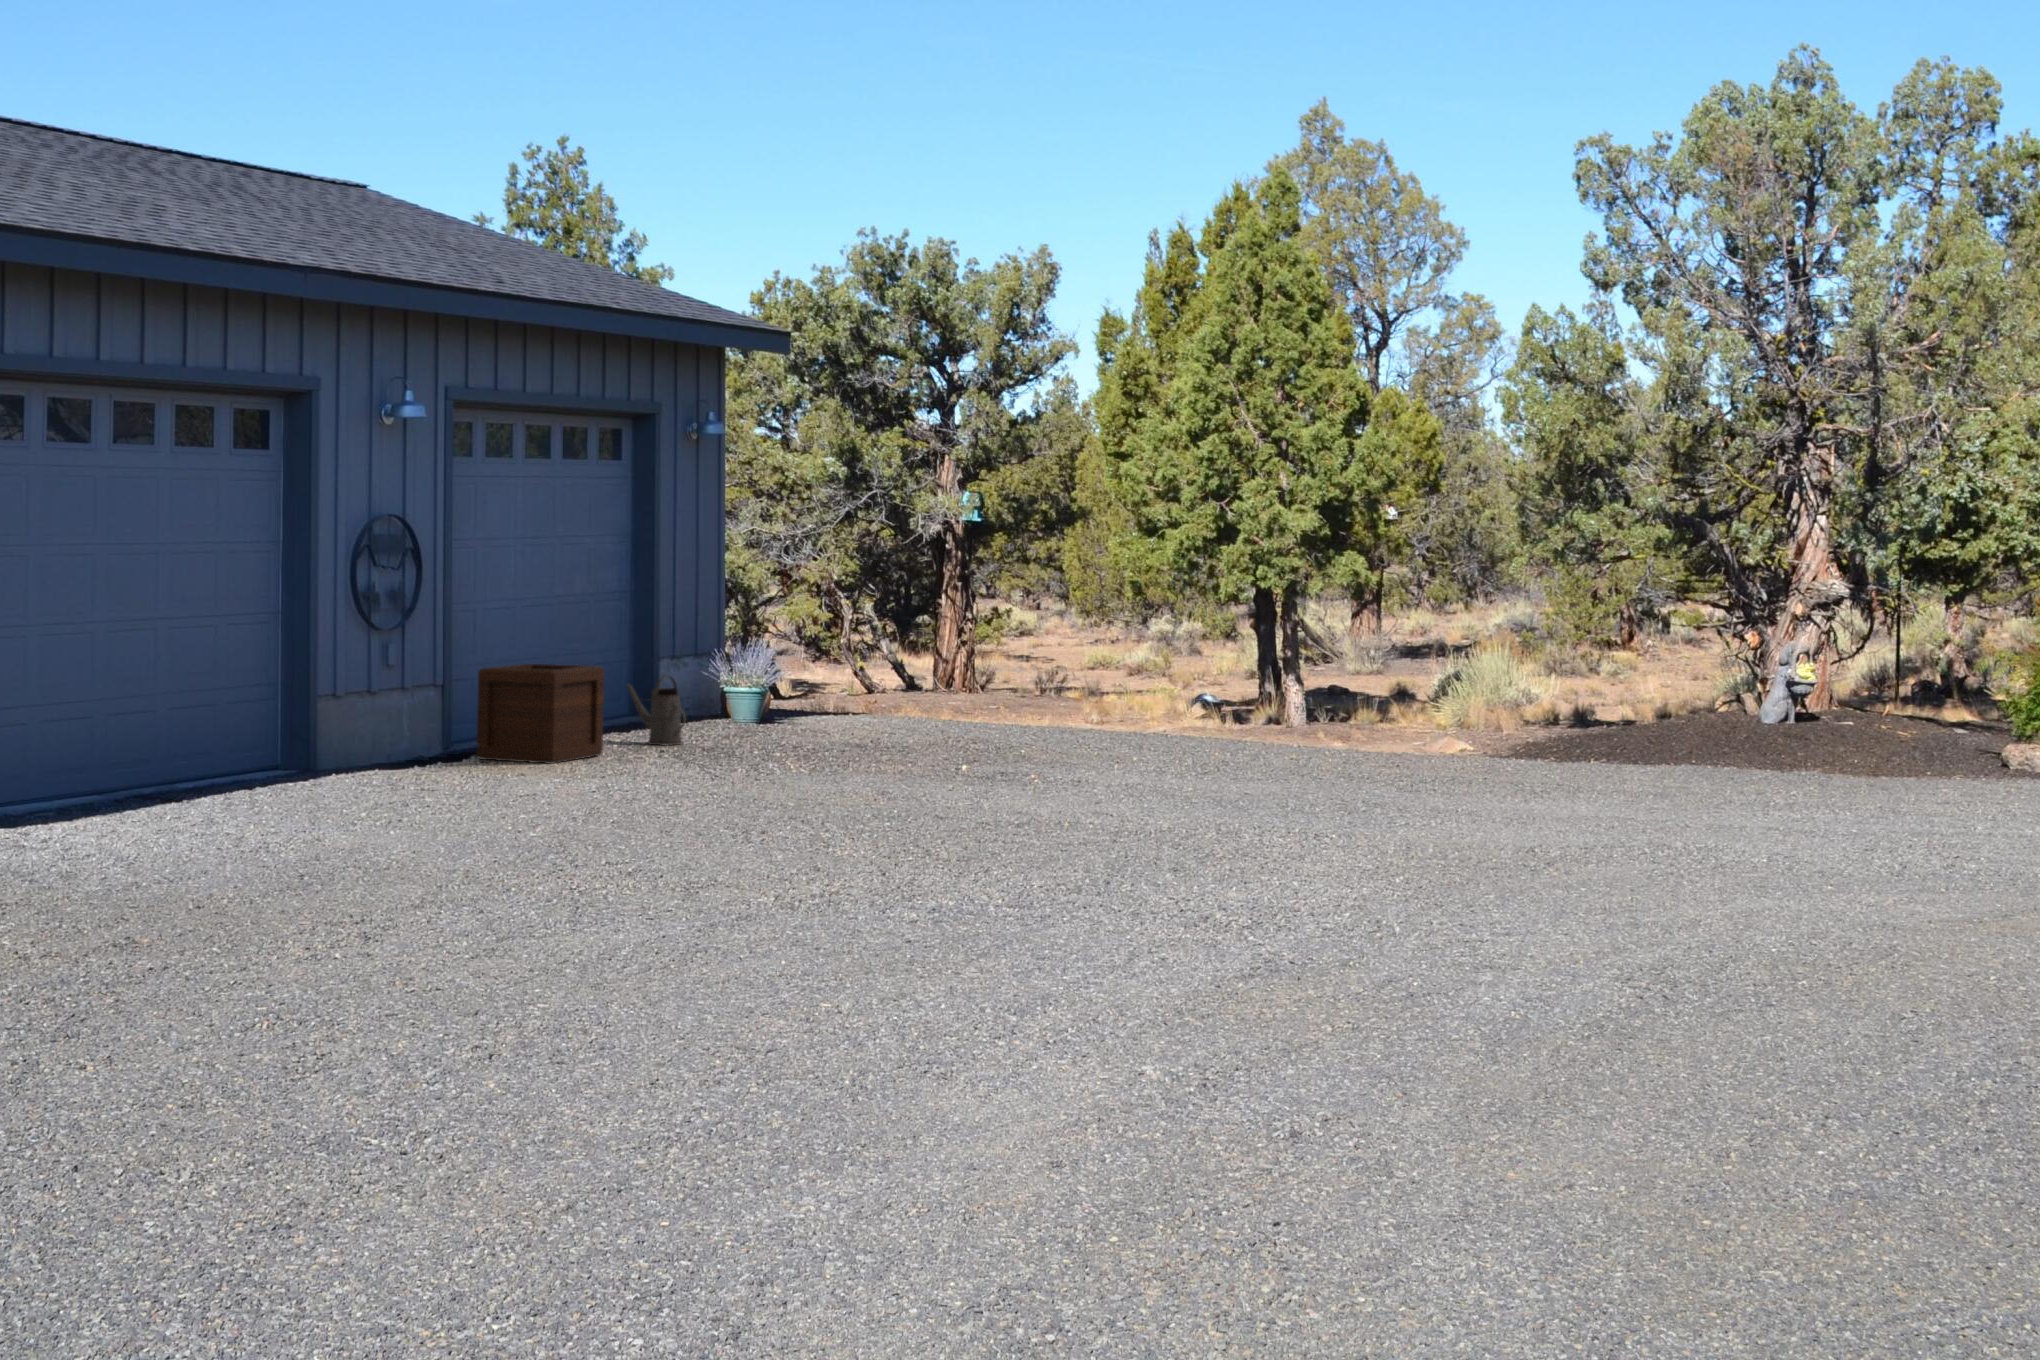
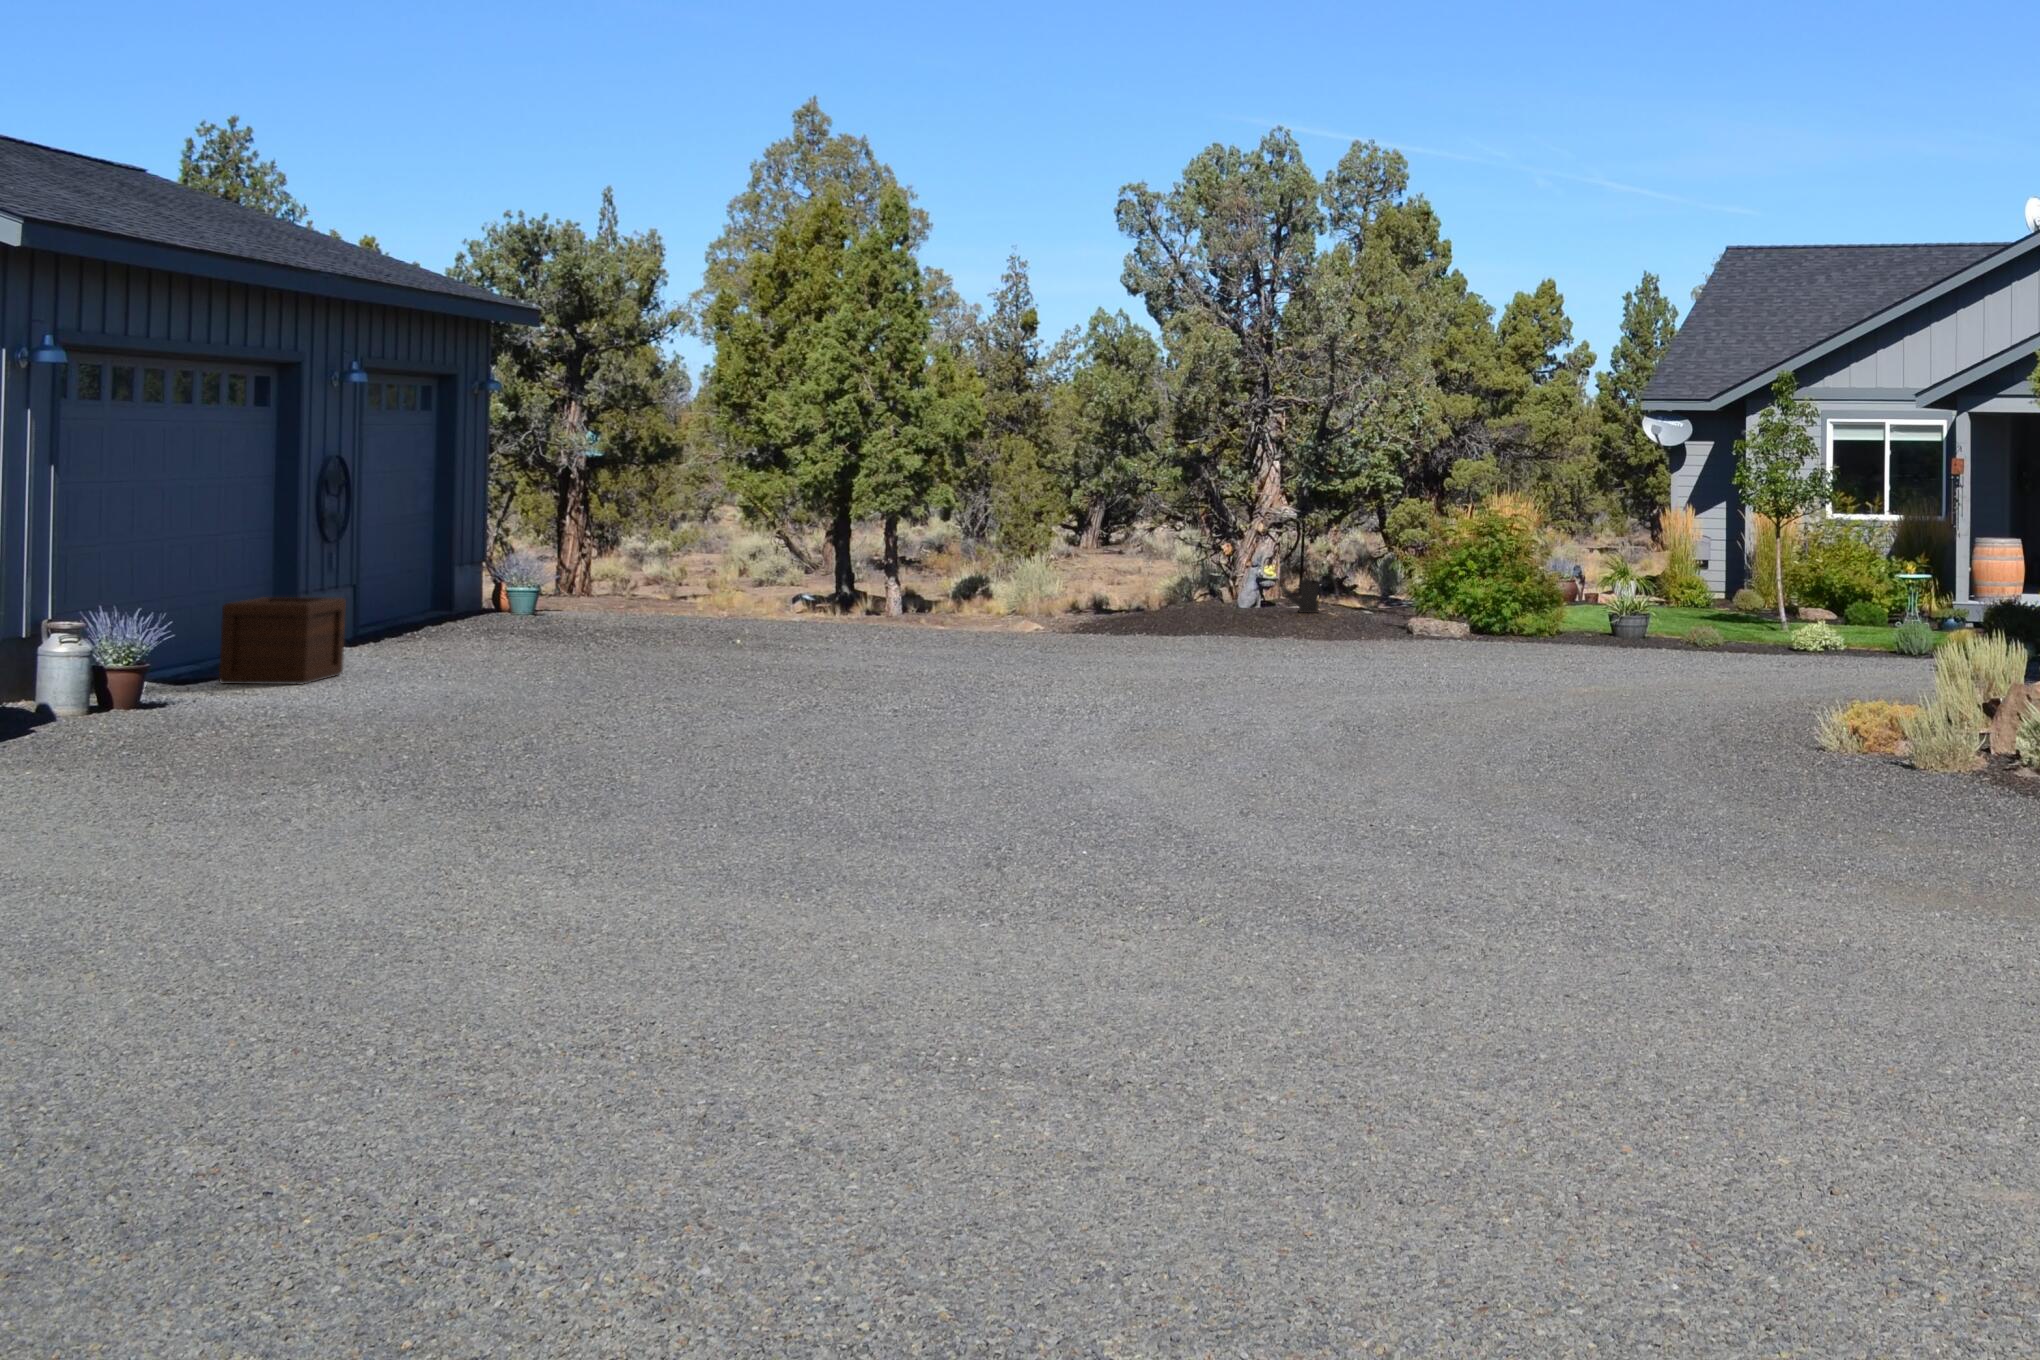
watering can: present [627,675,686,745] -> present [1276,572,1319,613]

